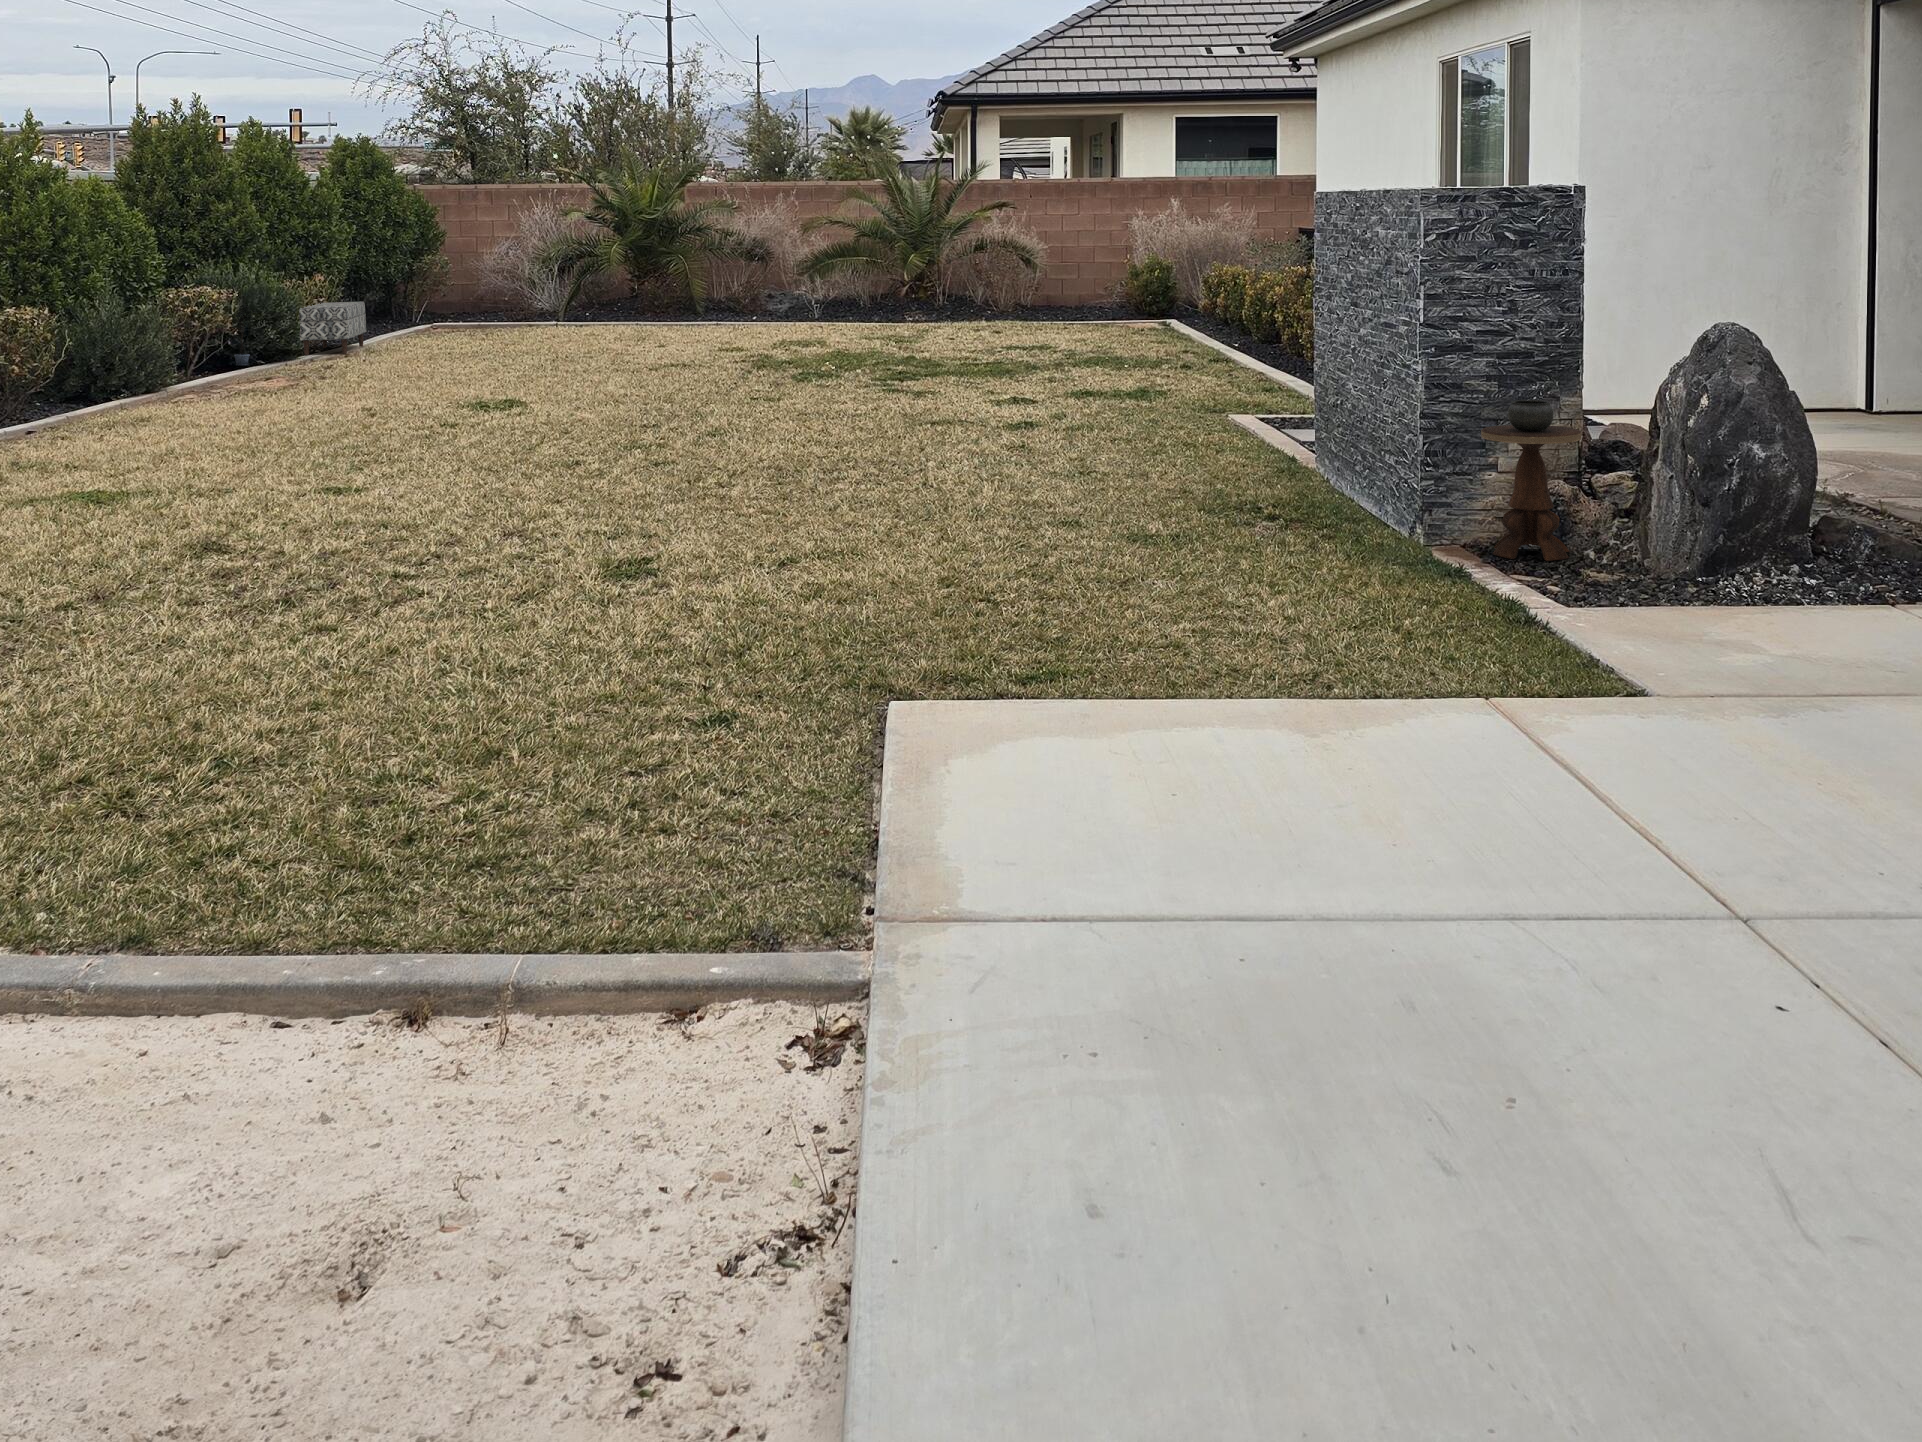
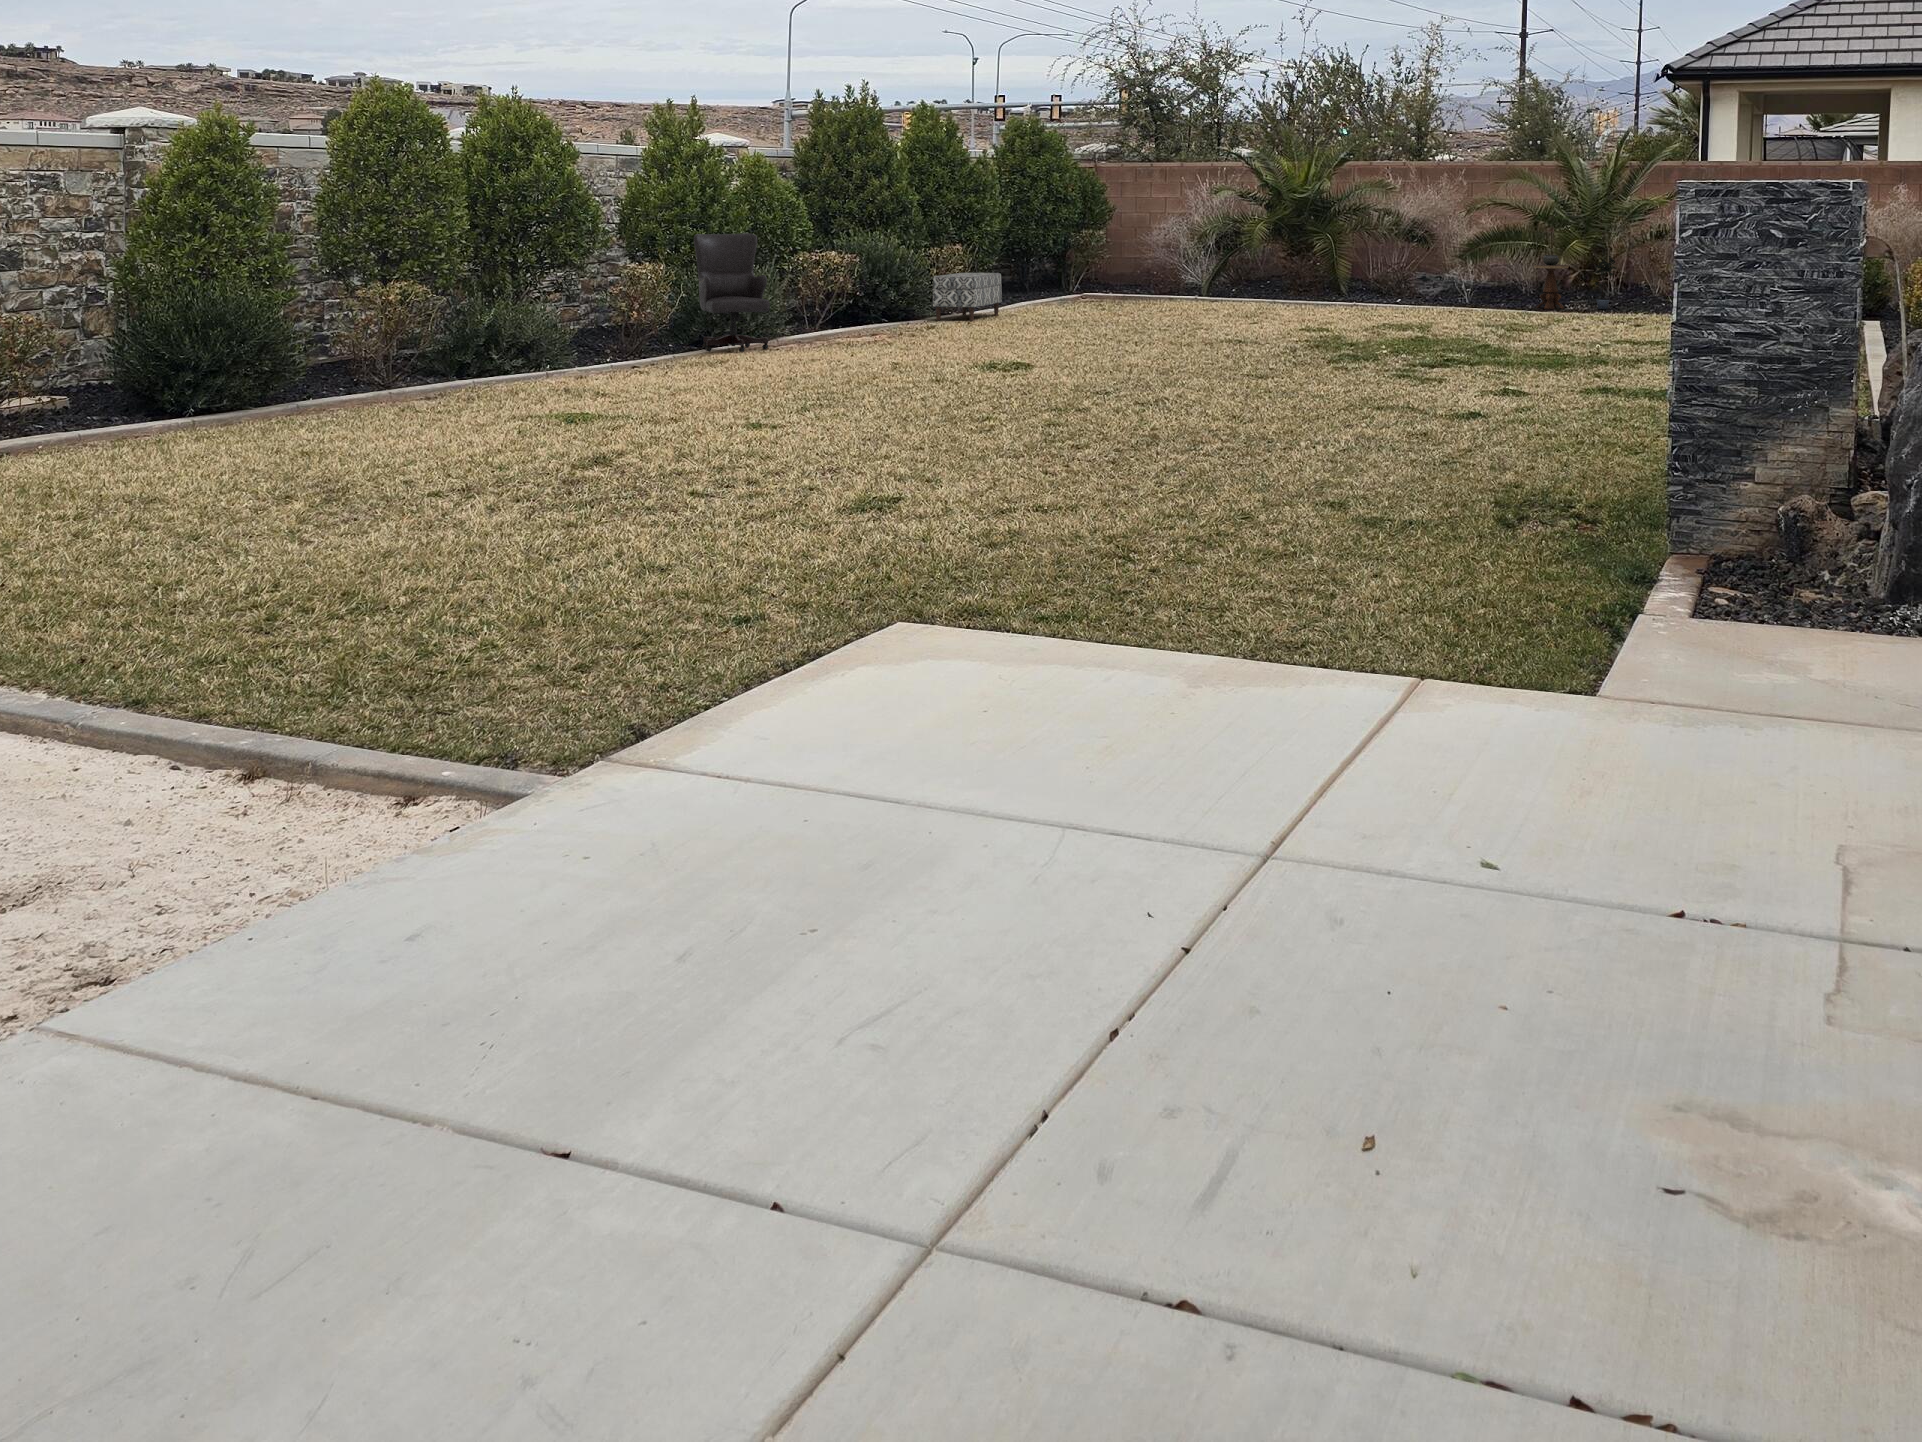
chair: none [61,269,163,406] -> present [694,233,770,352]
potted plant: present [233,305,262,366] -> present [1595,256,1616,310]
side table: present [1481,400,1582,561] -> present [1534,255,1568,309]

